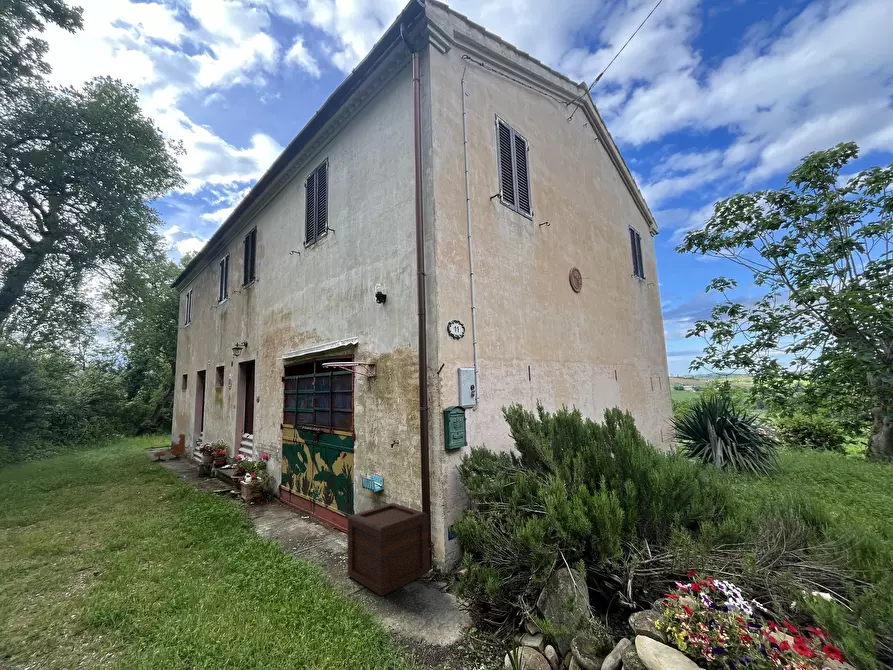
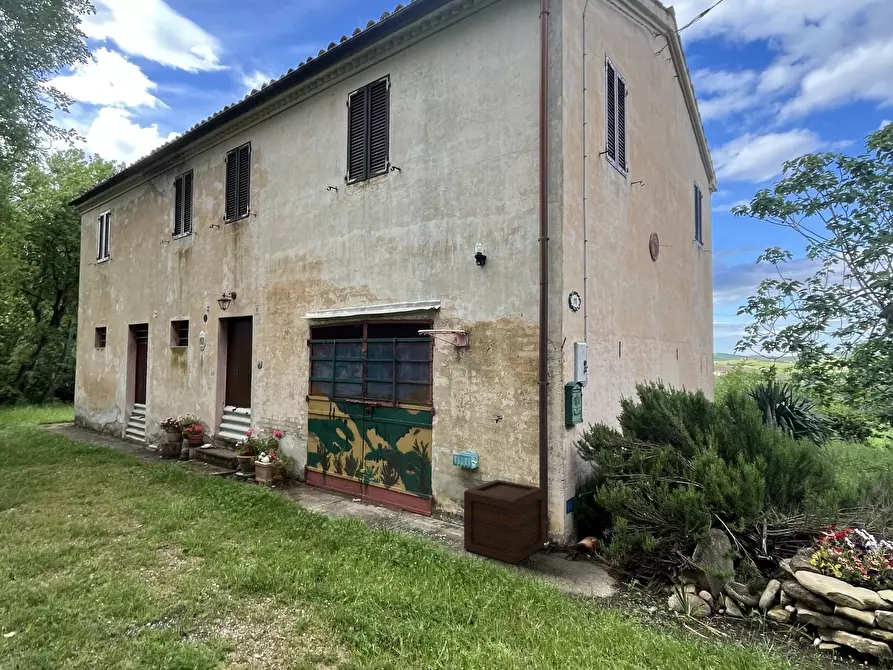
lounge chair: present [151,434,186,462] -> none [76,406,120,441]

